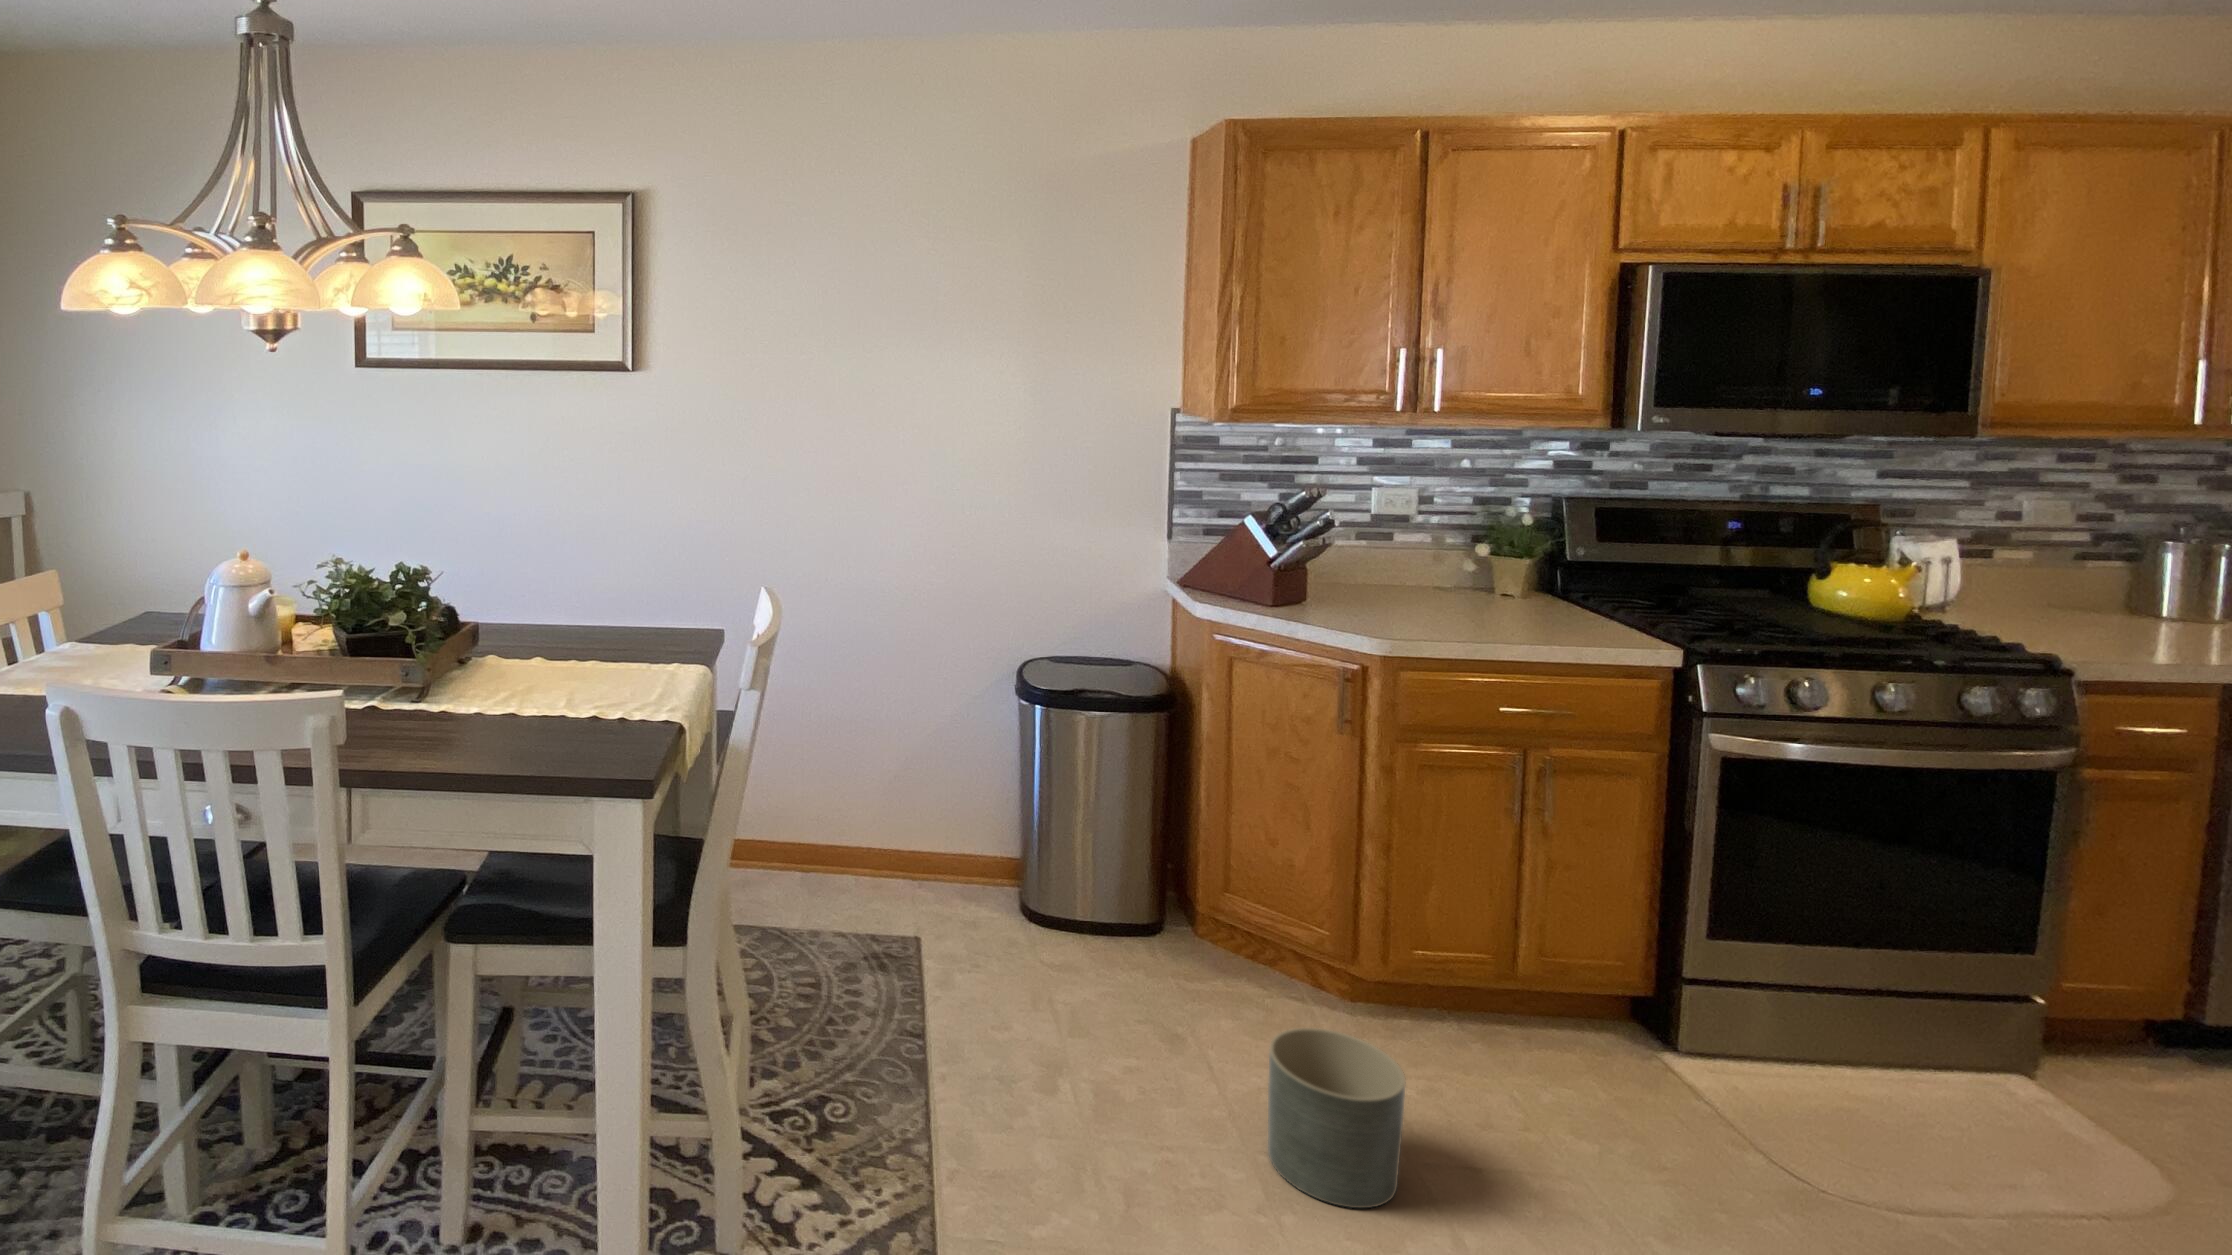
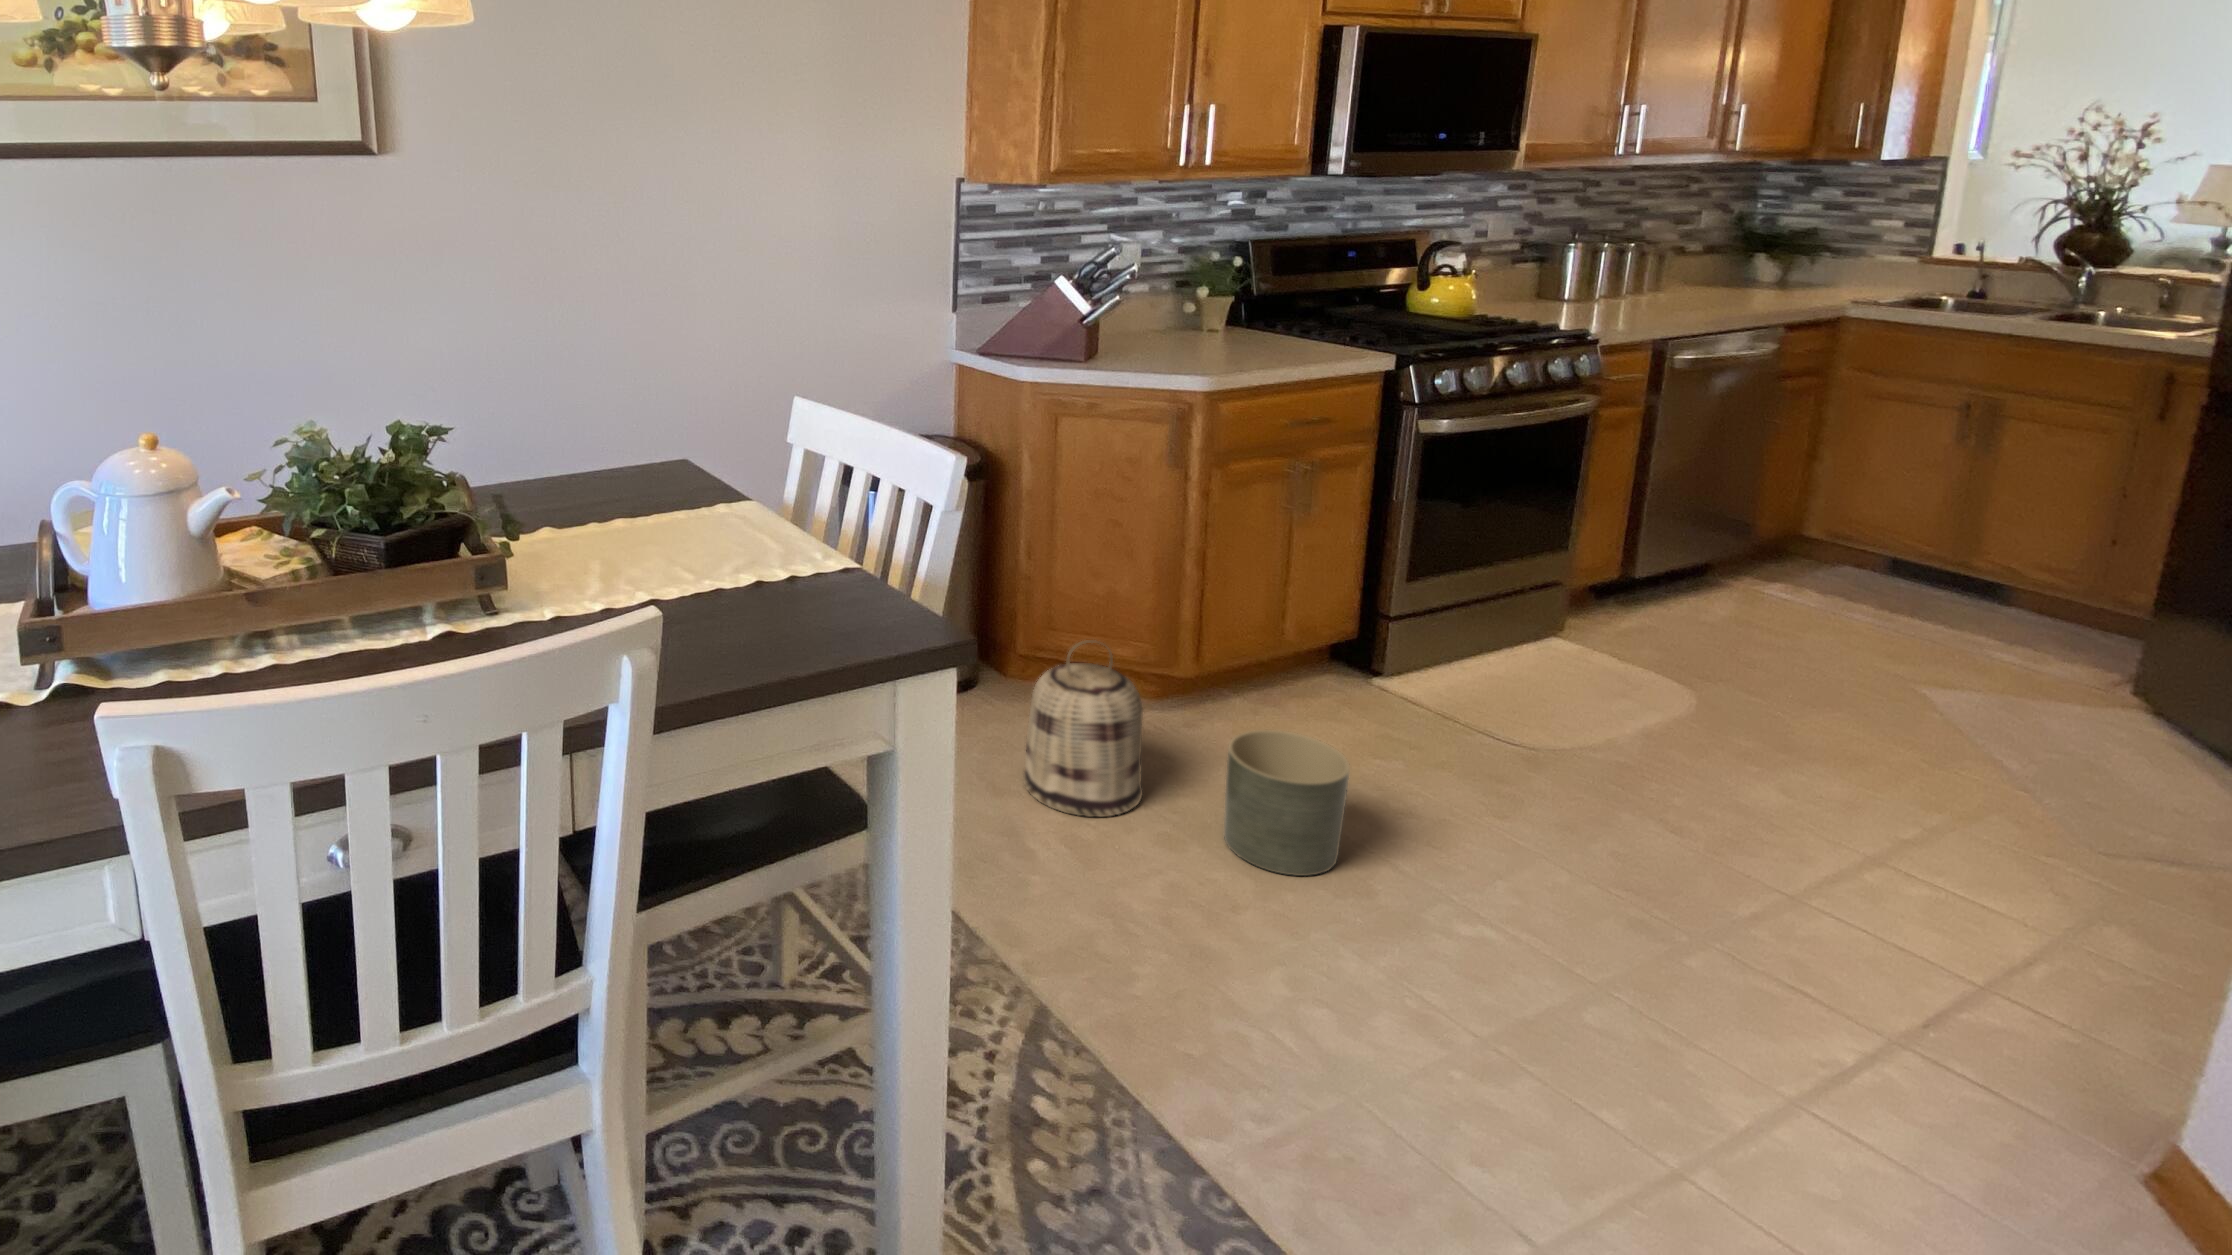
basket: none [1105,887,1232,1083] -> present [1023,640,1143,817]

